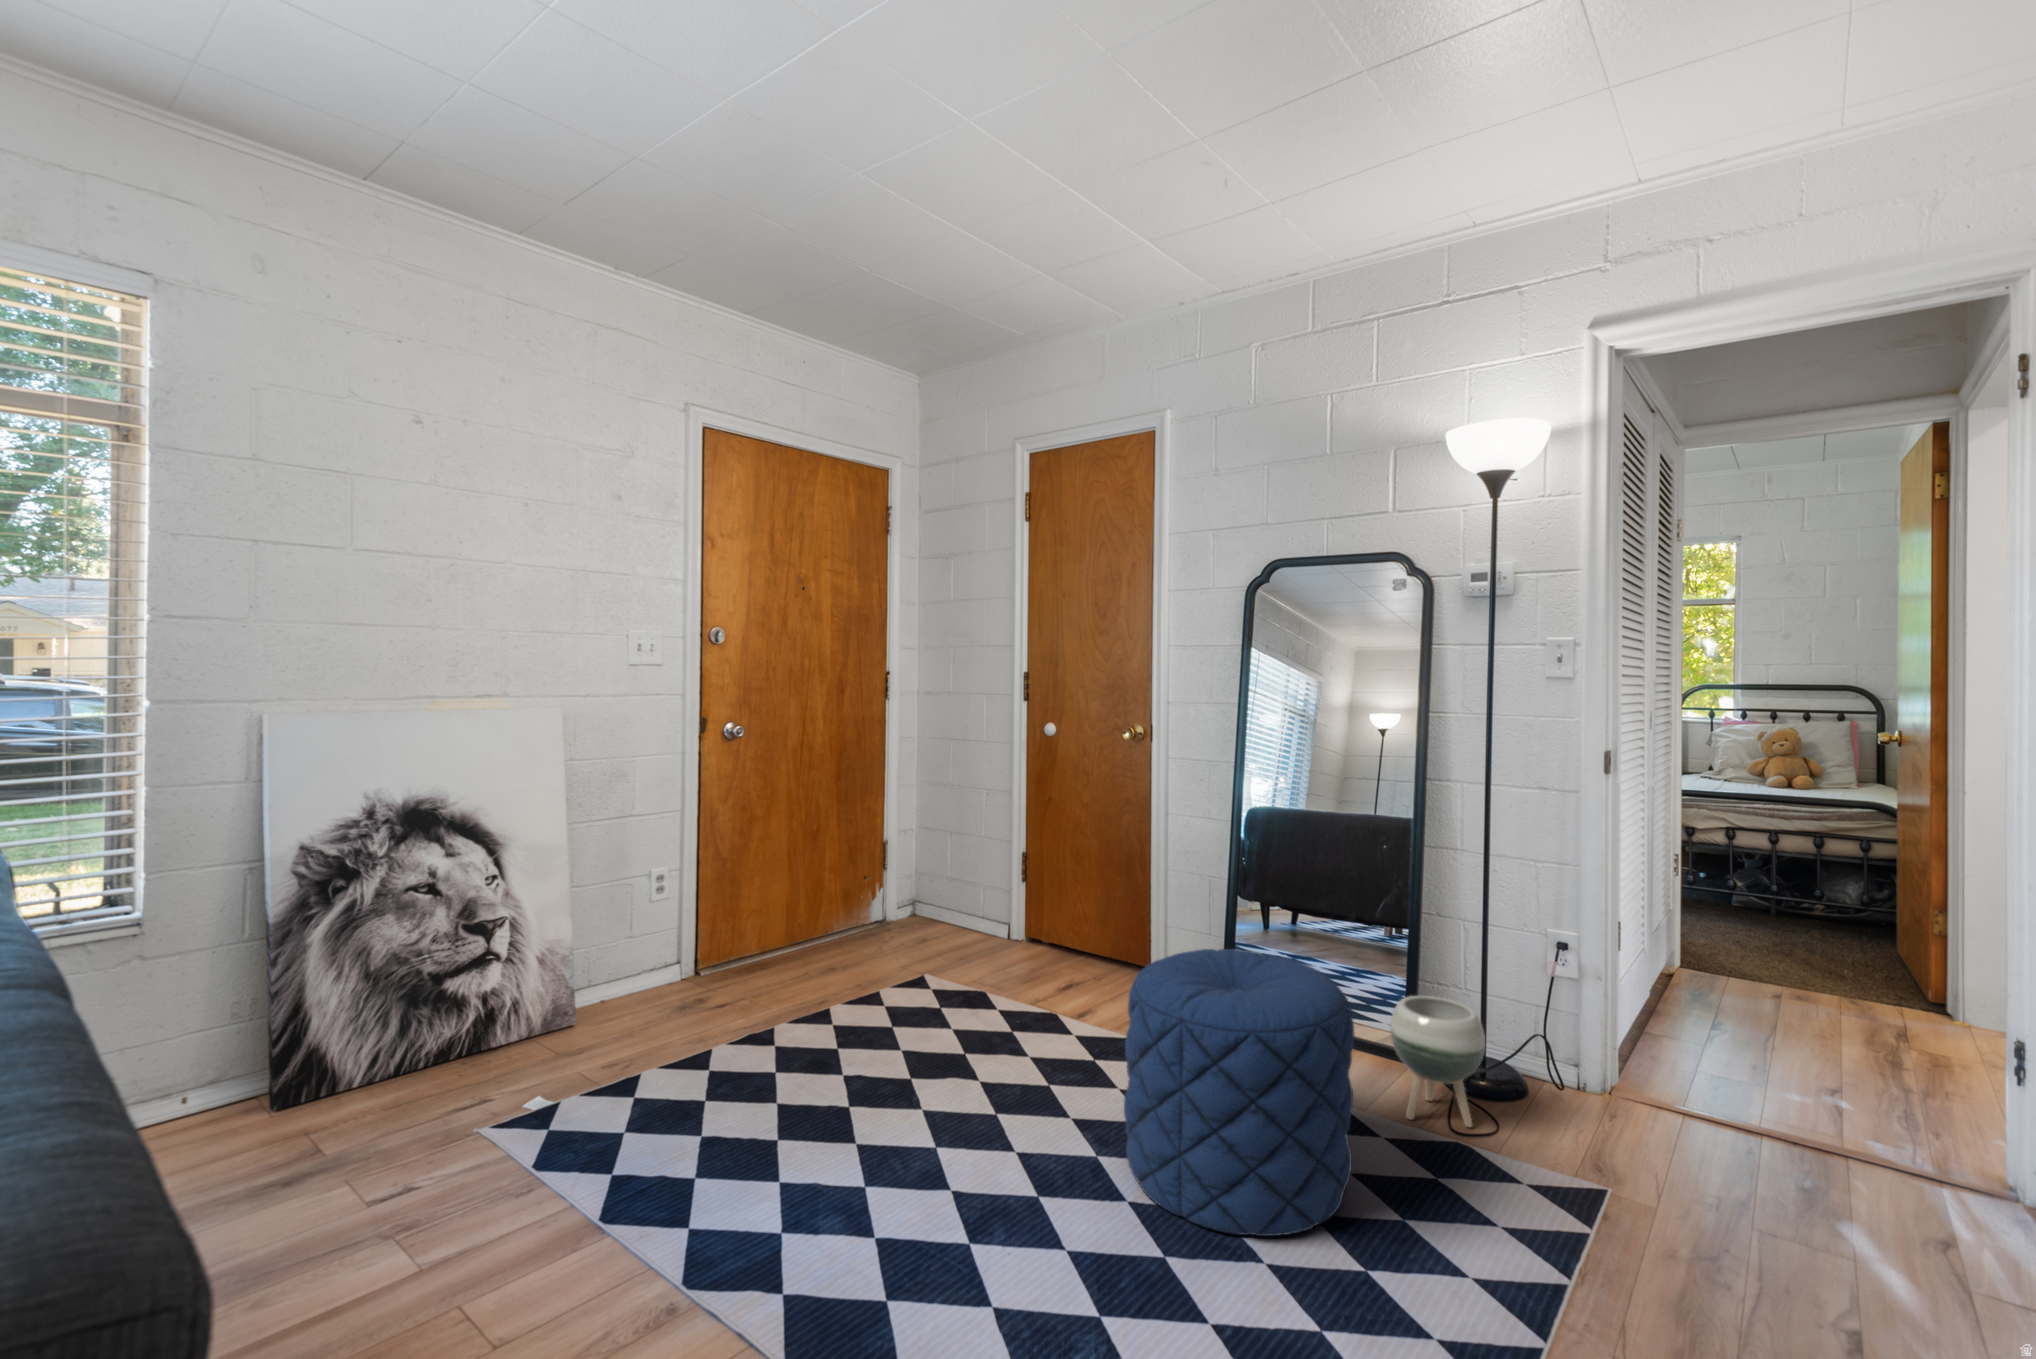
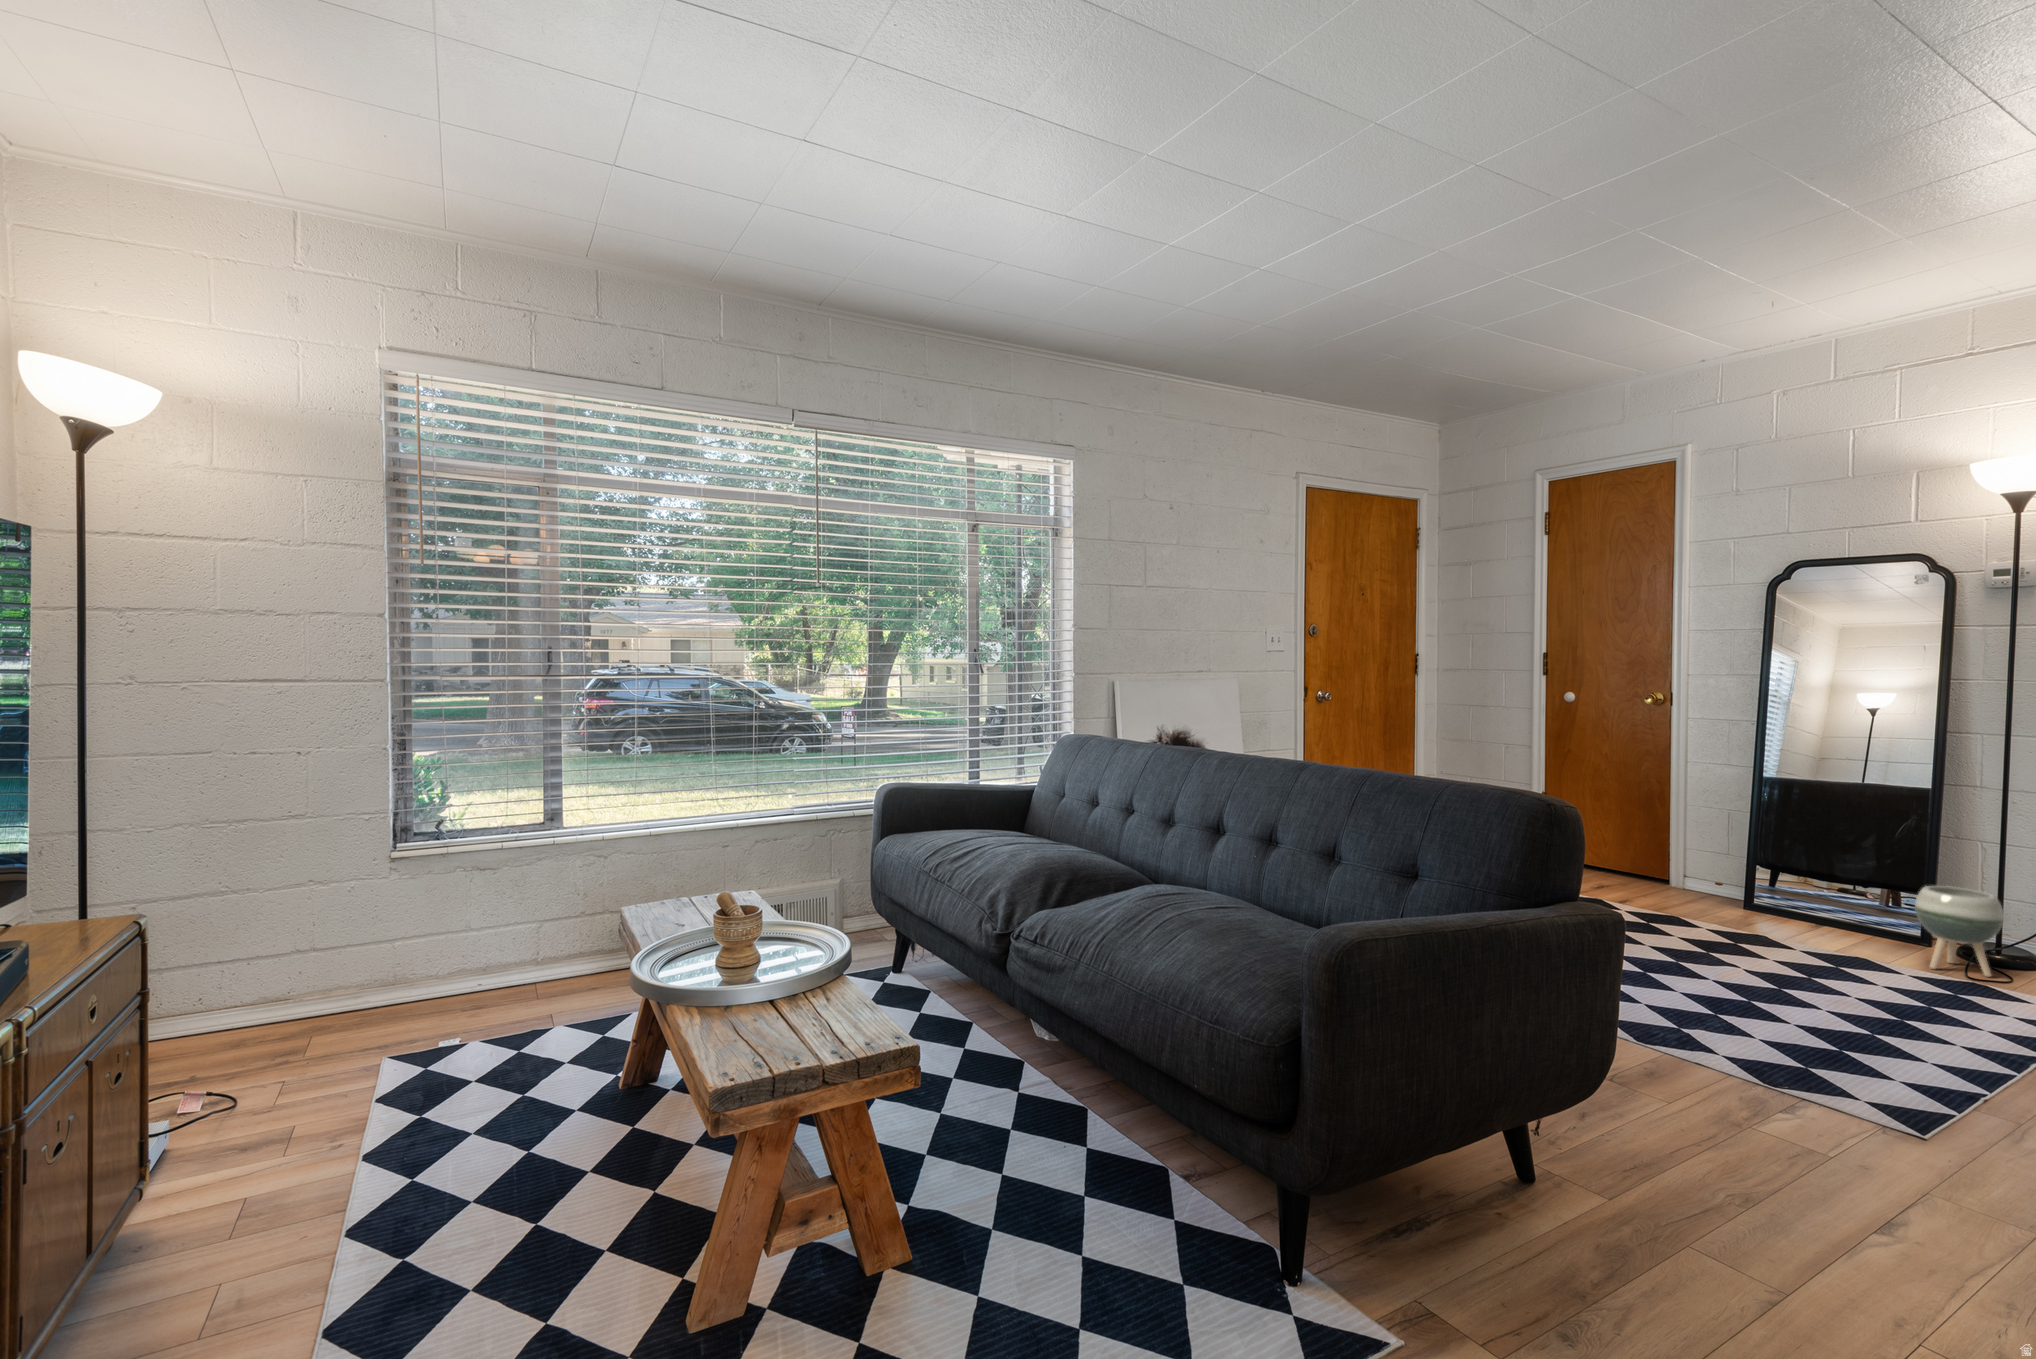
pouf: present [1124,949,1354,1236] -> none [1702,836,1891,999]

